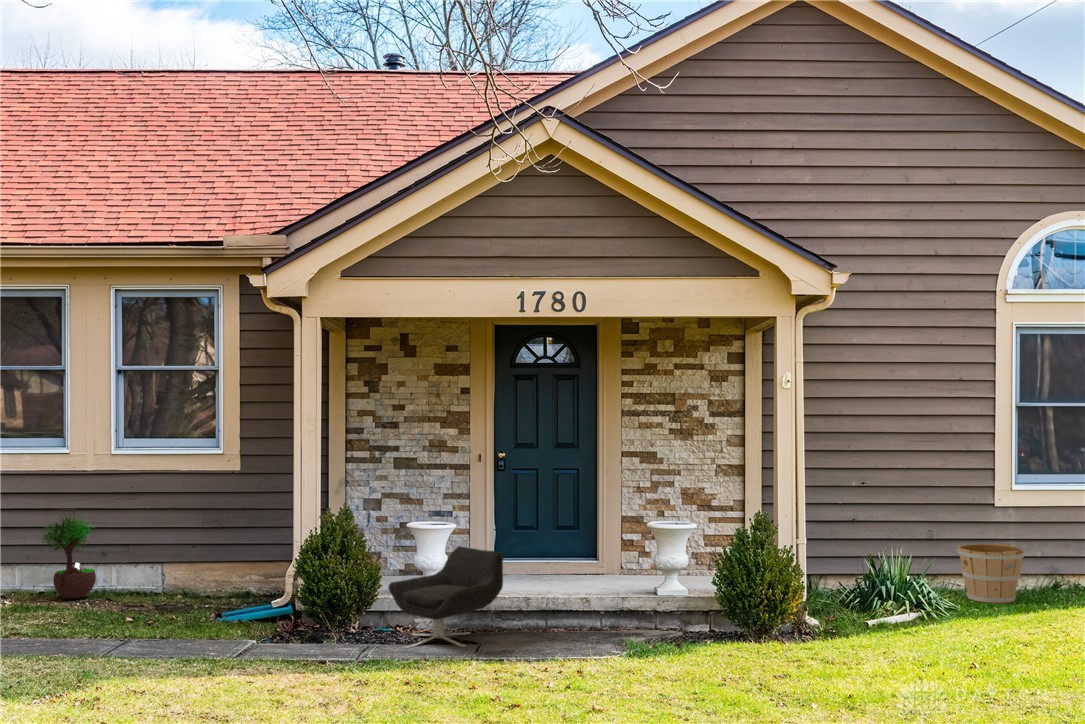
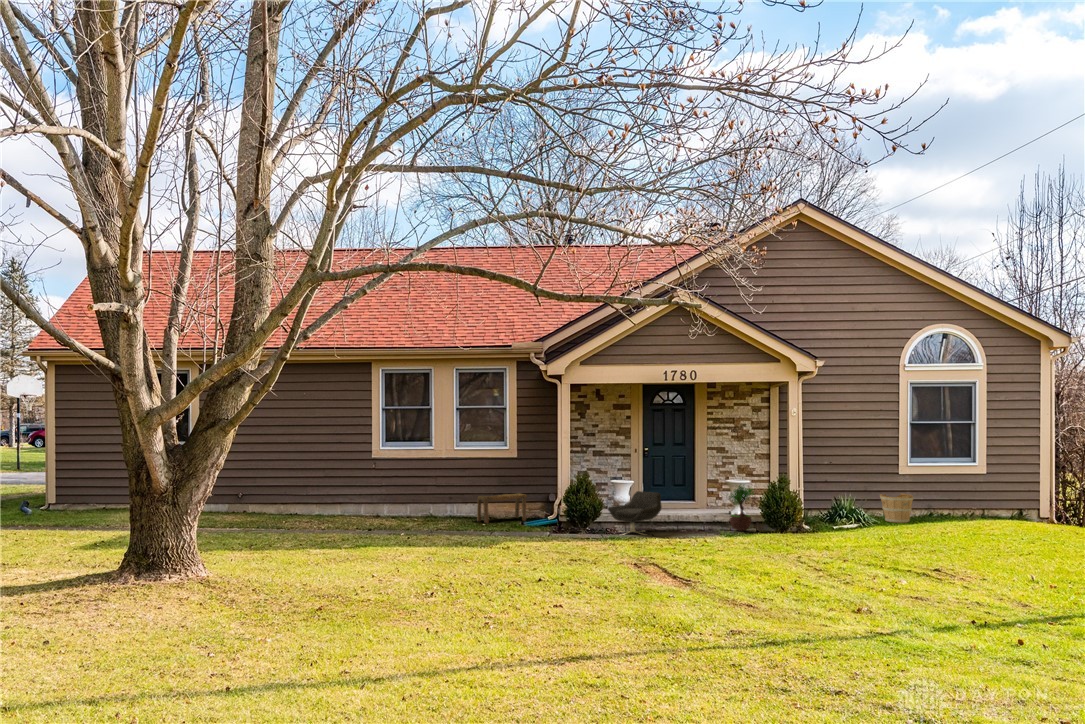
potted tree: present [41,509,96,599] -> present [730,485,752,531]
bench: none [145,544,250,610] -> present [477,493,527,523]

